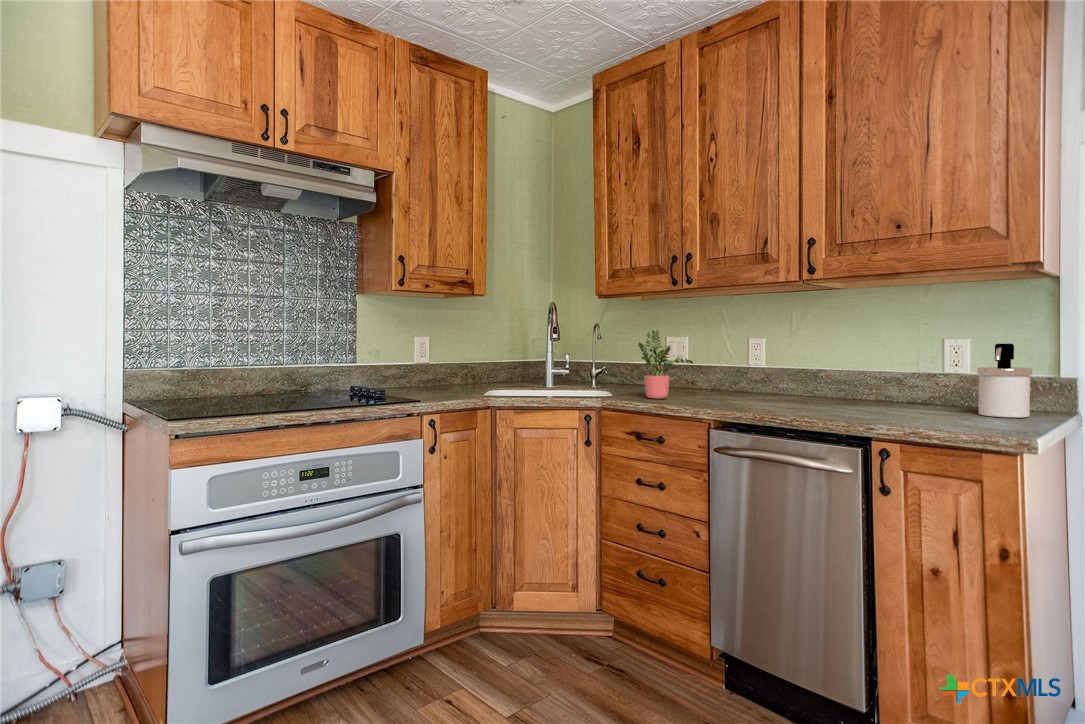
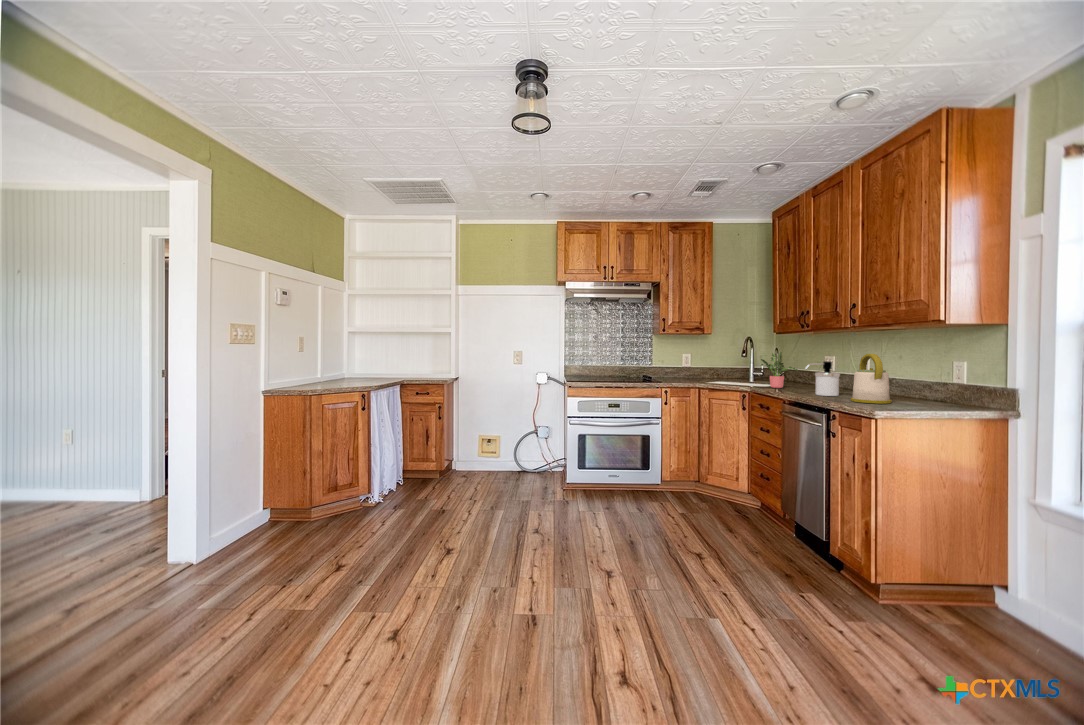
kettle: none [847,326,921,416] -> present [851,354,892,404]
soap dispenser: present [977,344,1032,418] -> present [806,361,840,396]

